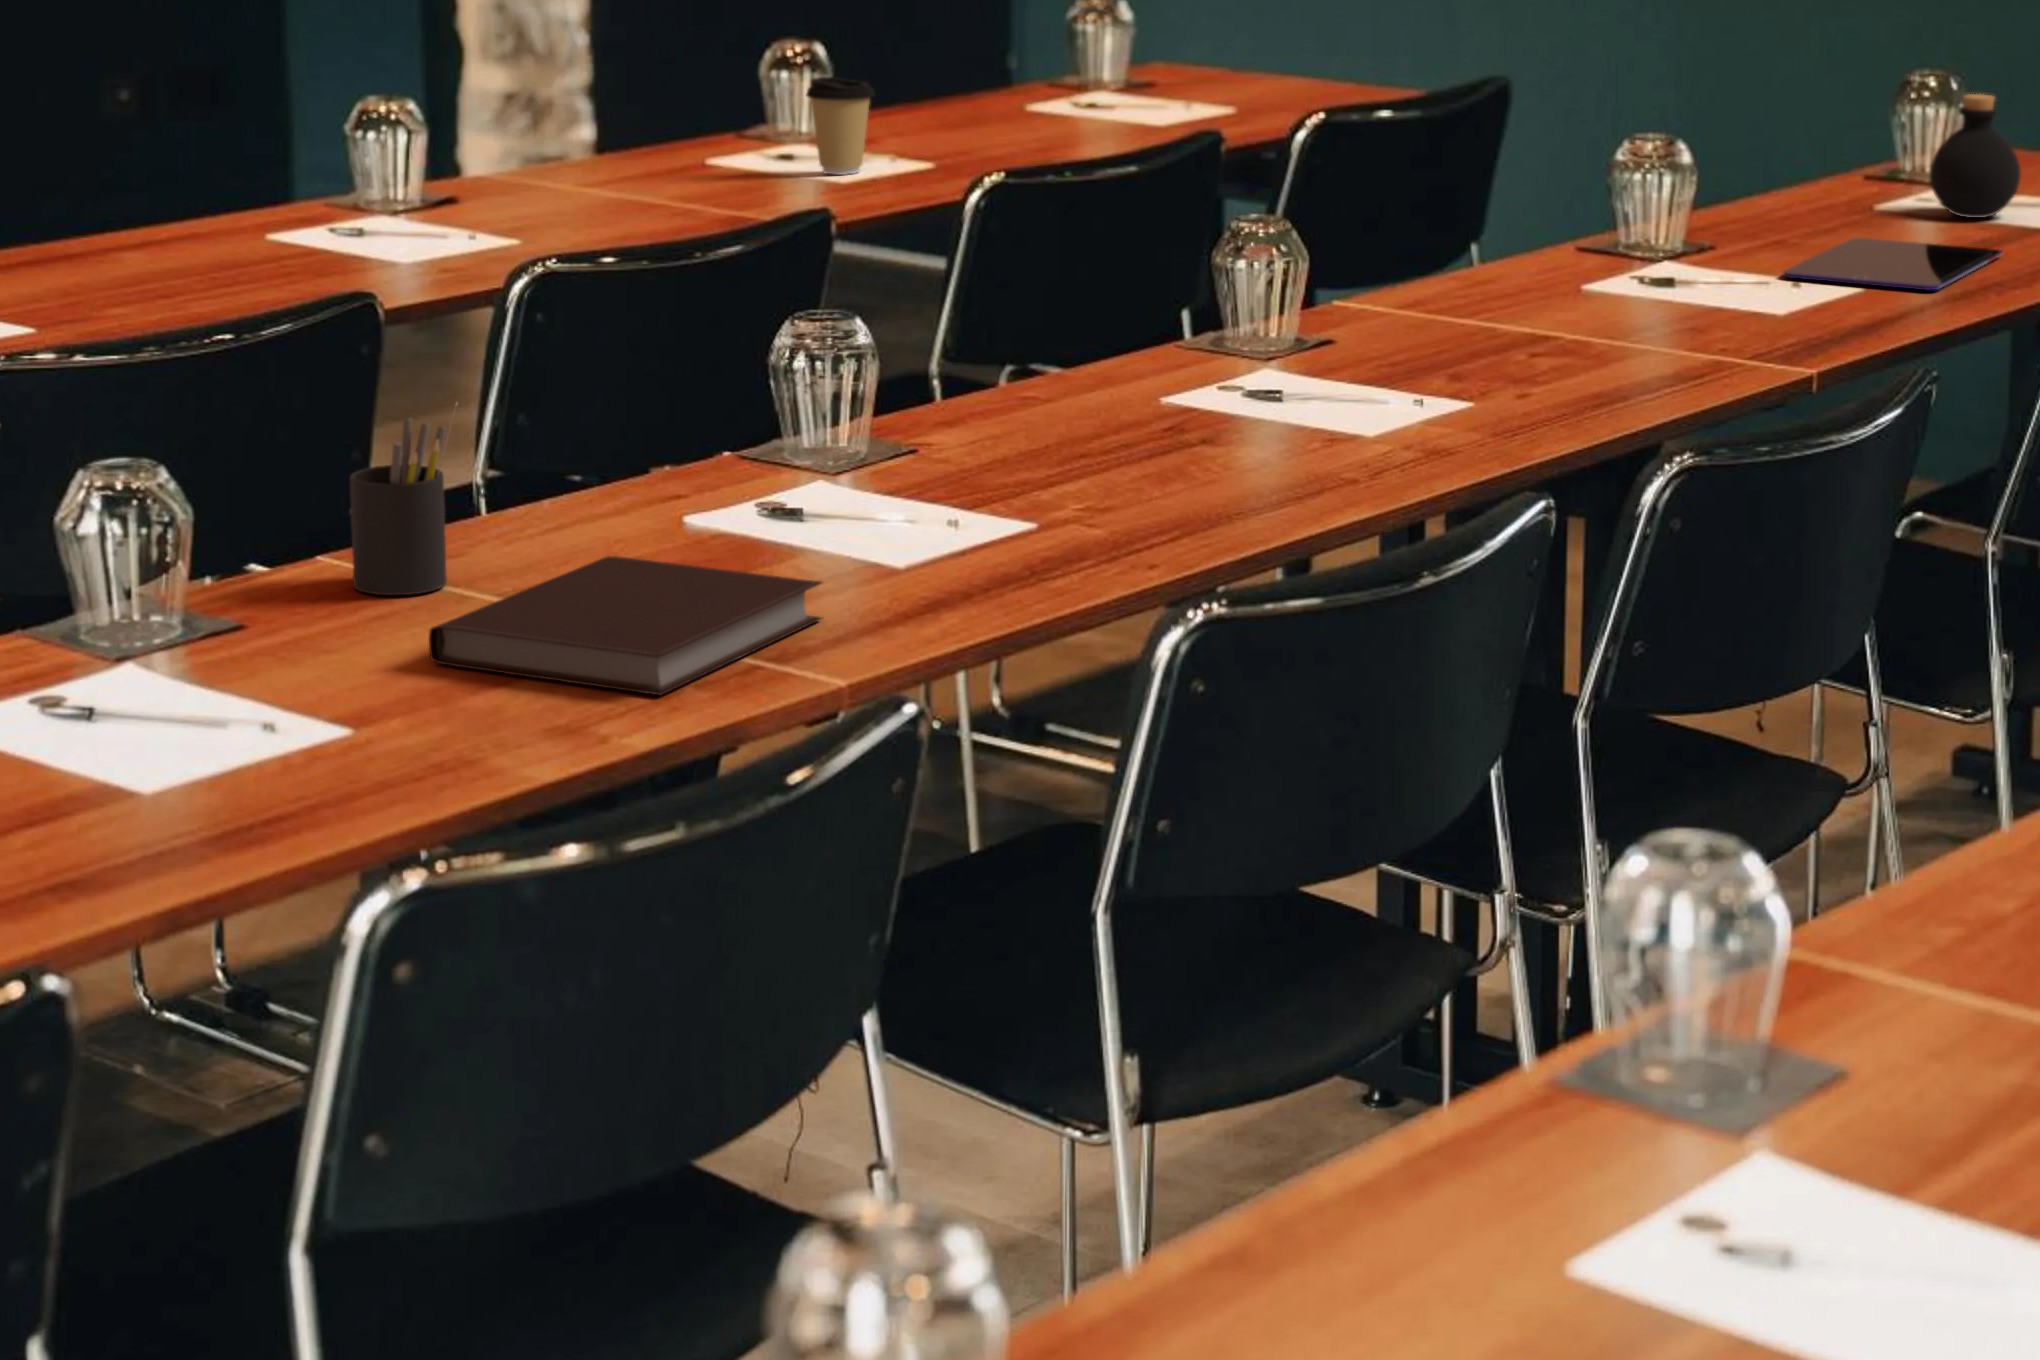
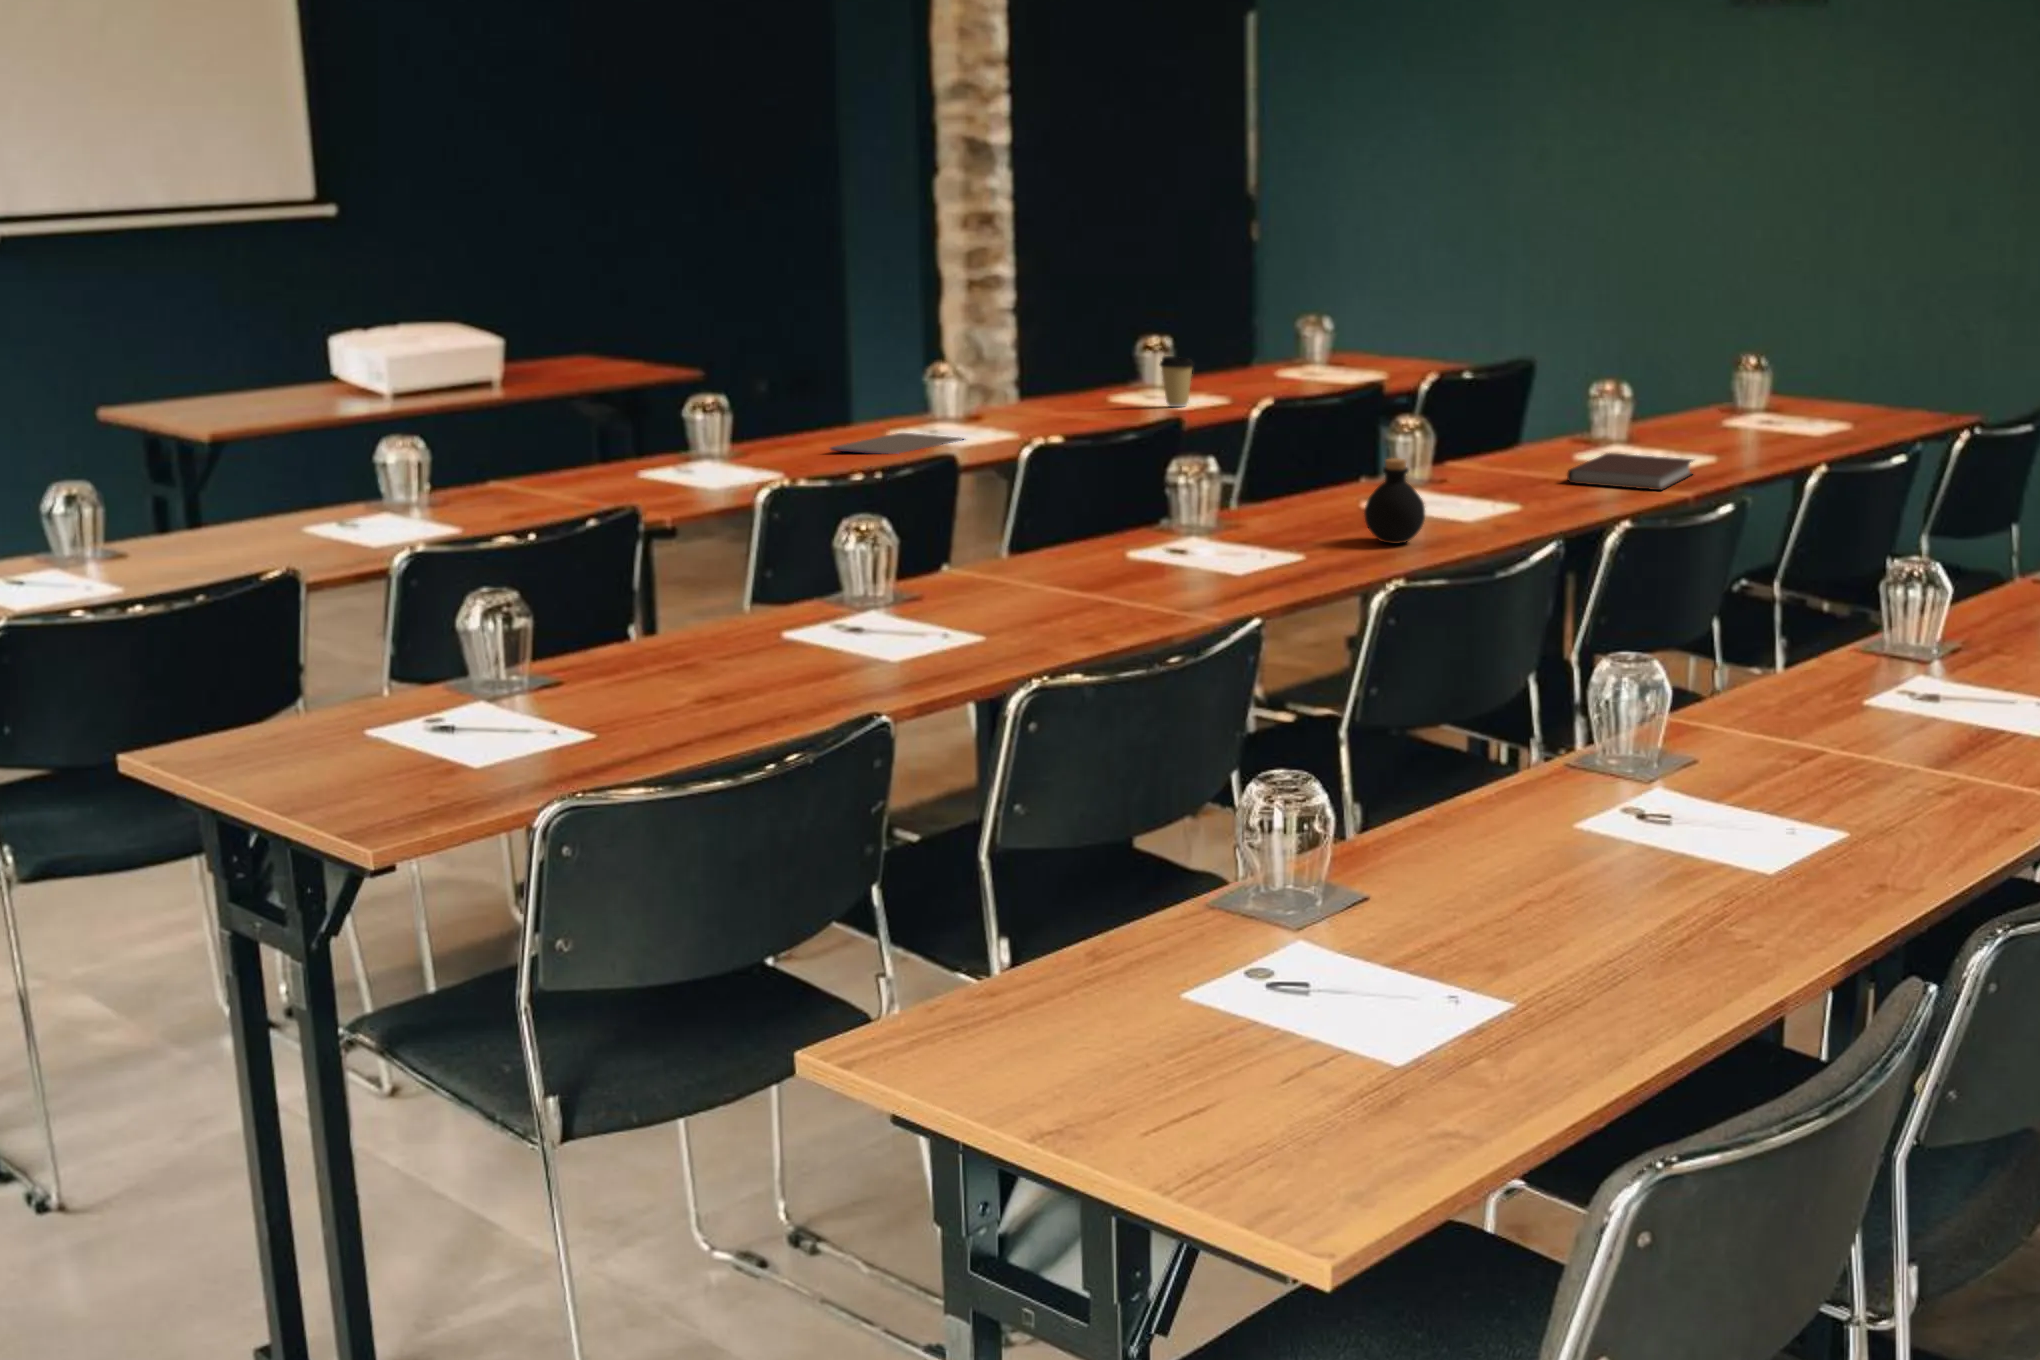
bottle: present [1930,94,2021,218] -> present [1364,458,1425,544]
tablet: present [1783,238,2003,290] -> present [831,433,964,454]
pen holder: present [350,418,450,595] -> none [968,491,1021,585]
notebook: present [429,556,822,695] -> present [1567,453,1693,490]

